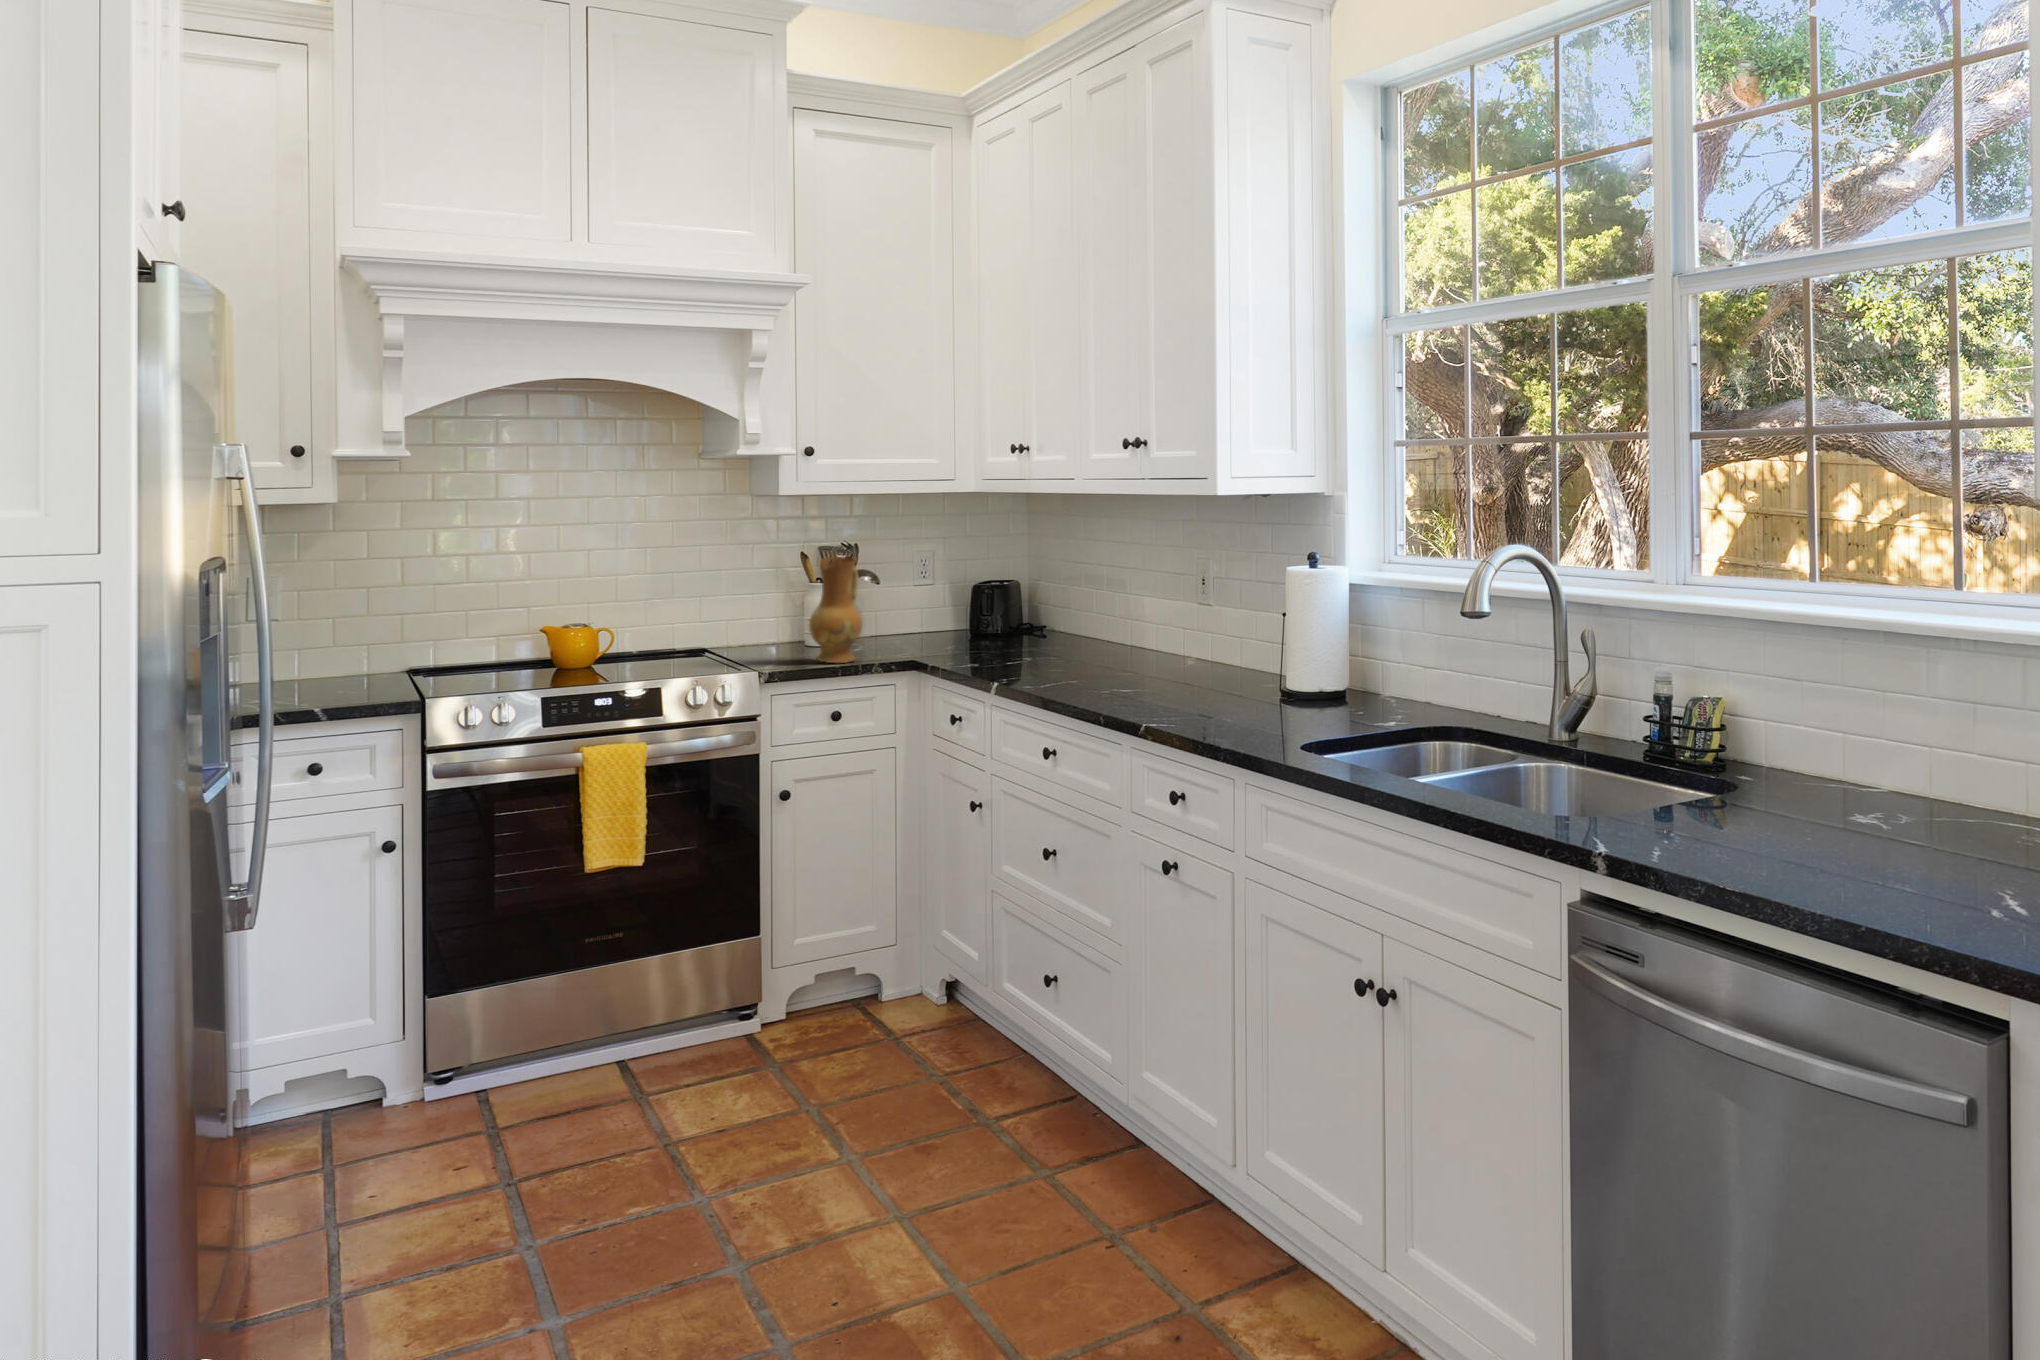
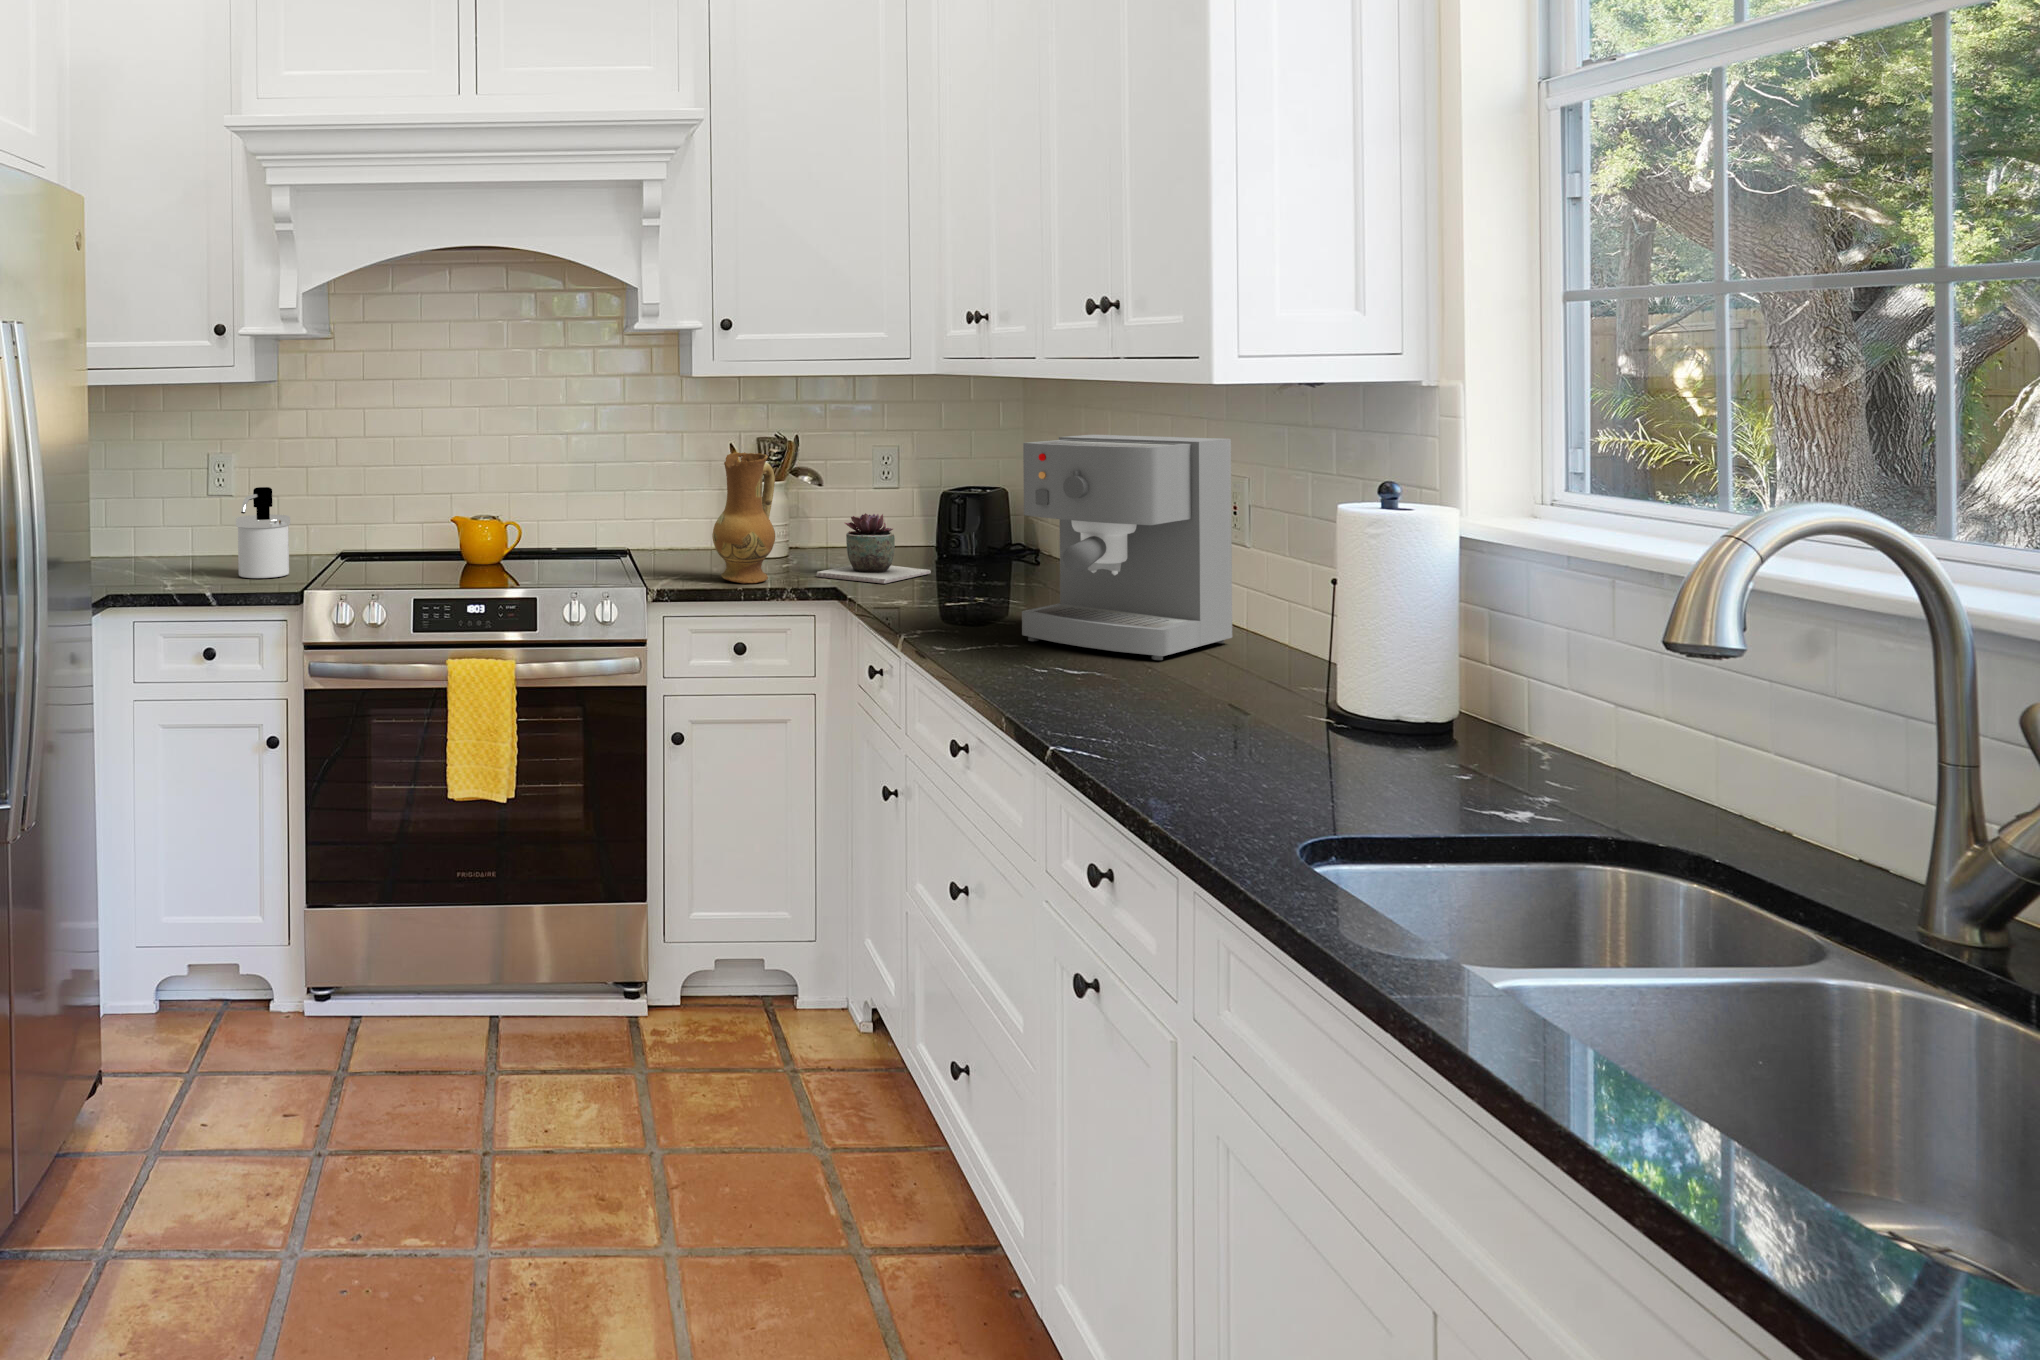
coffee maker: none [1079,533,1211,682] -> present [1022,435,1232,660]
succulent plant: none [892,602,979,656] -> present [817,513,931,584]
soap dispenser: none [327,604,388,692] -> present [236,487,290,578]

